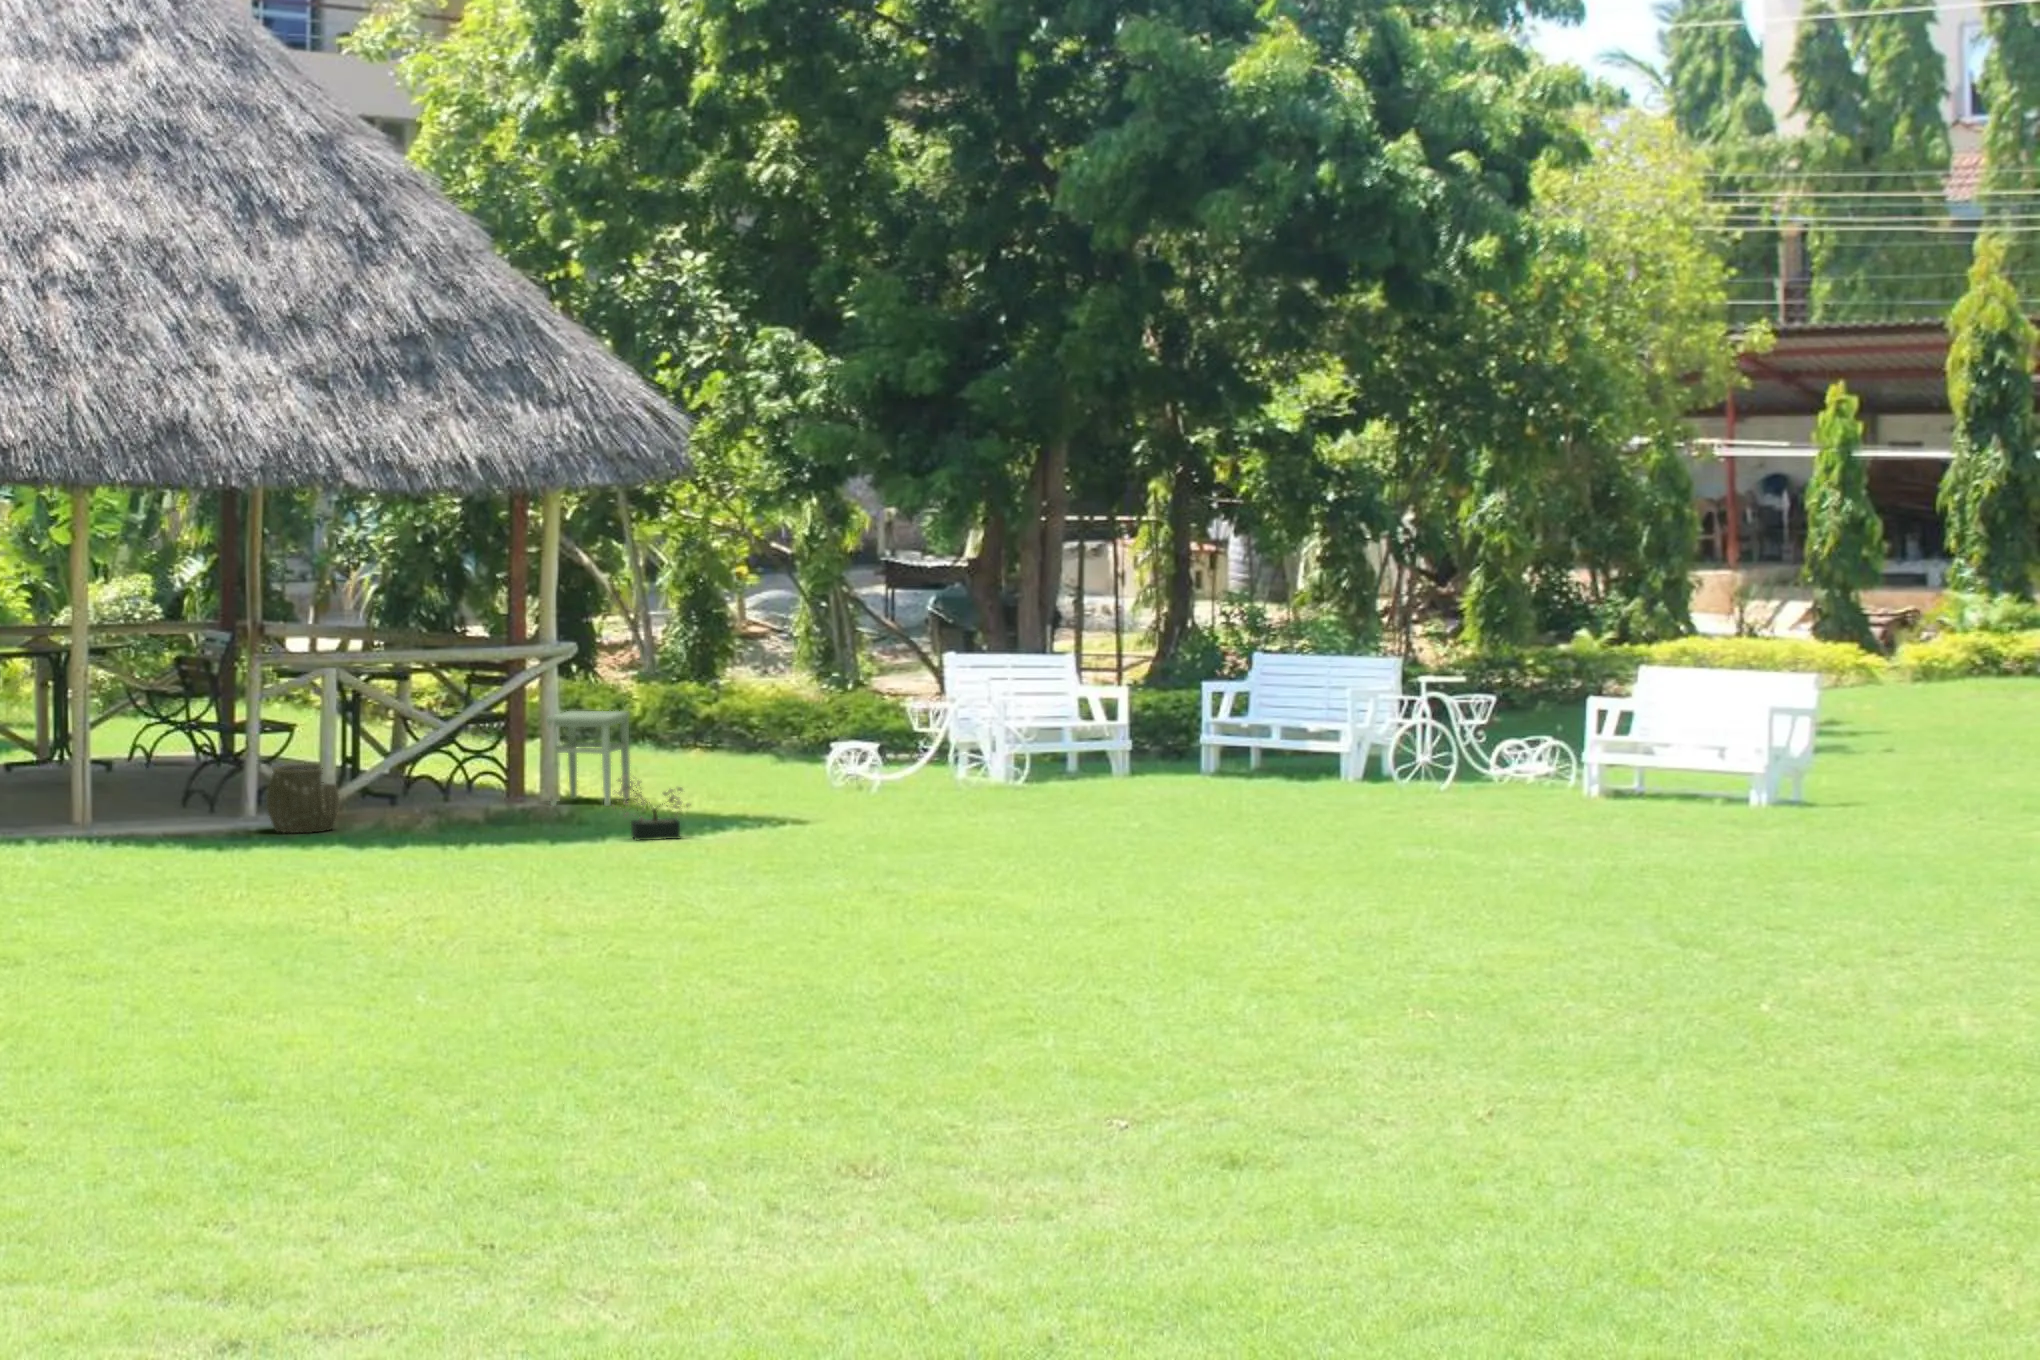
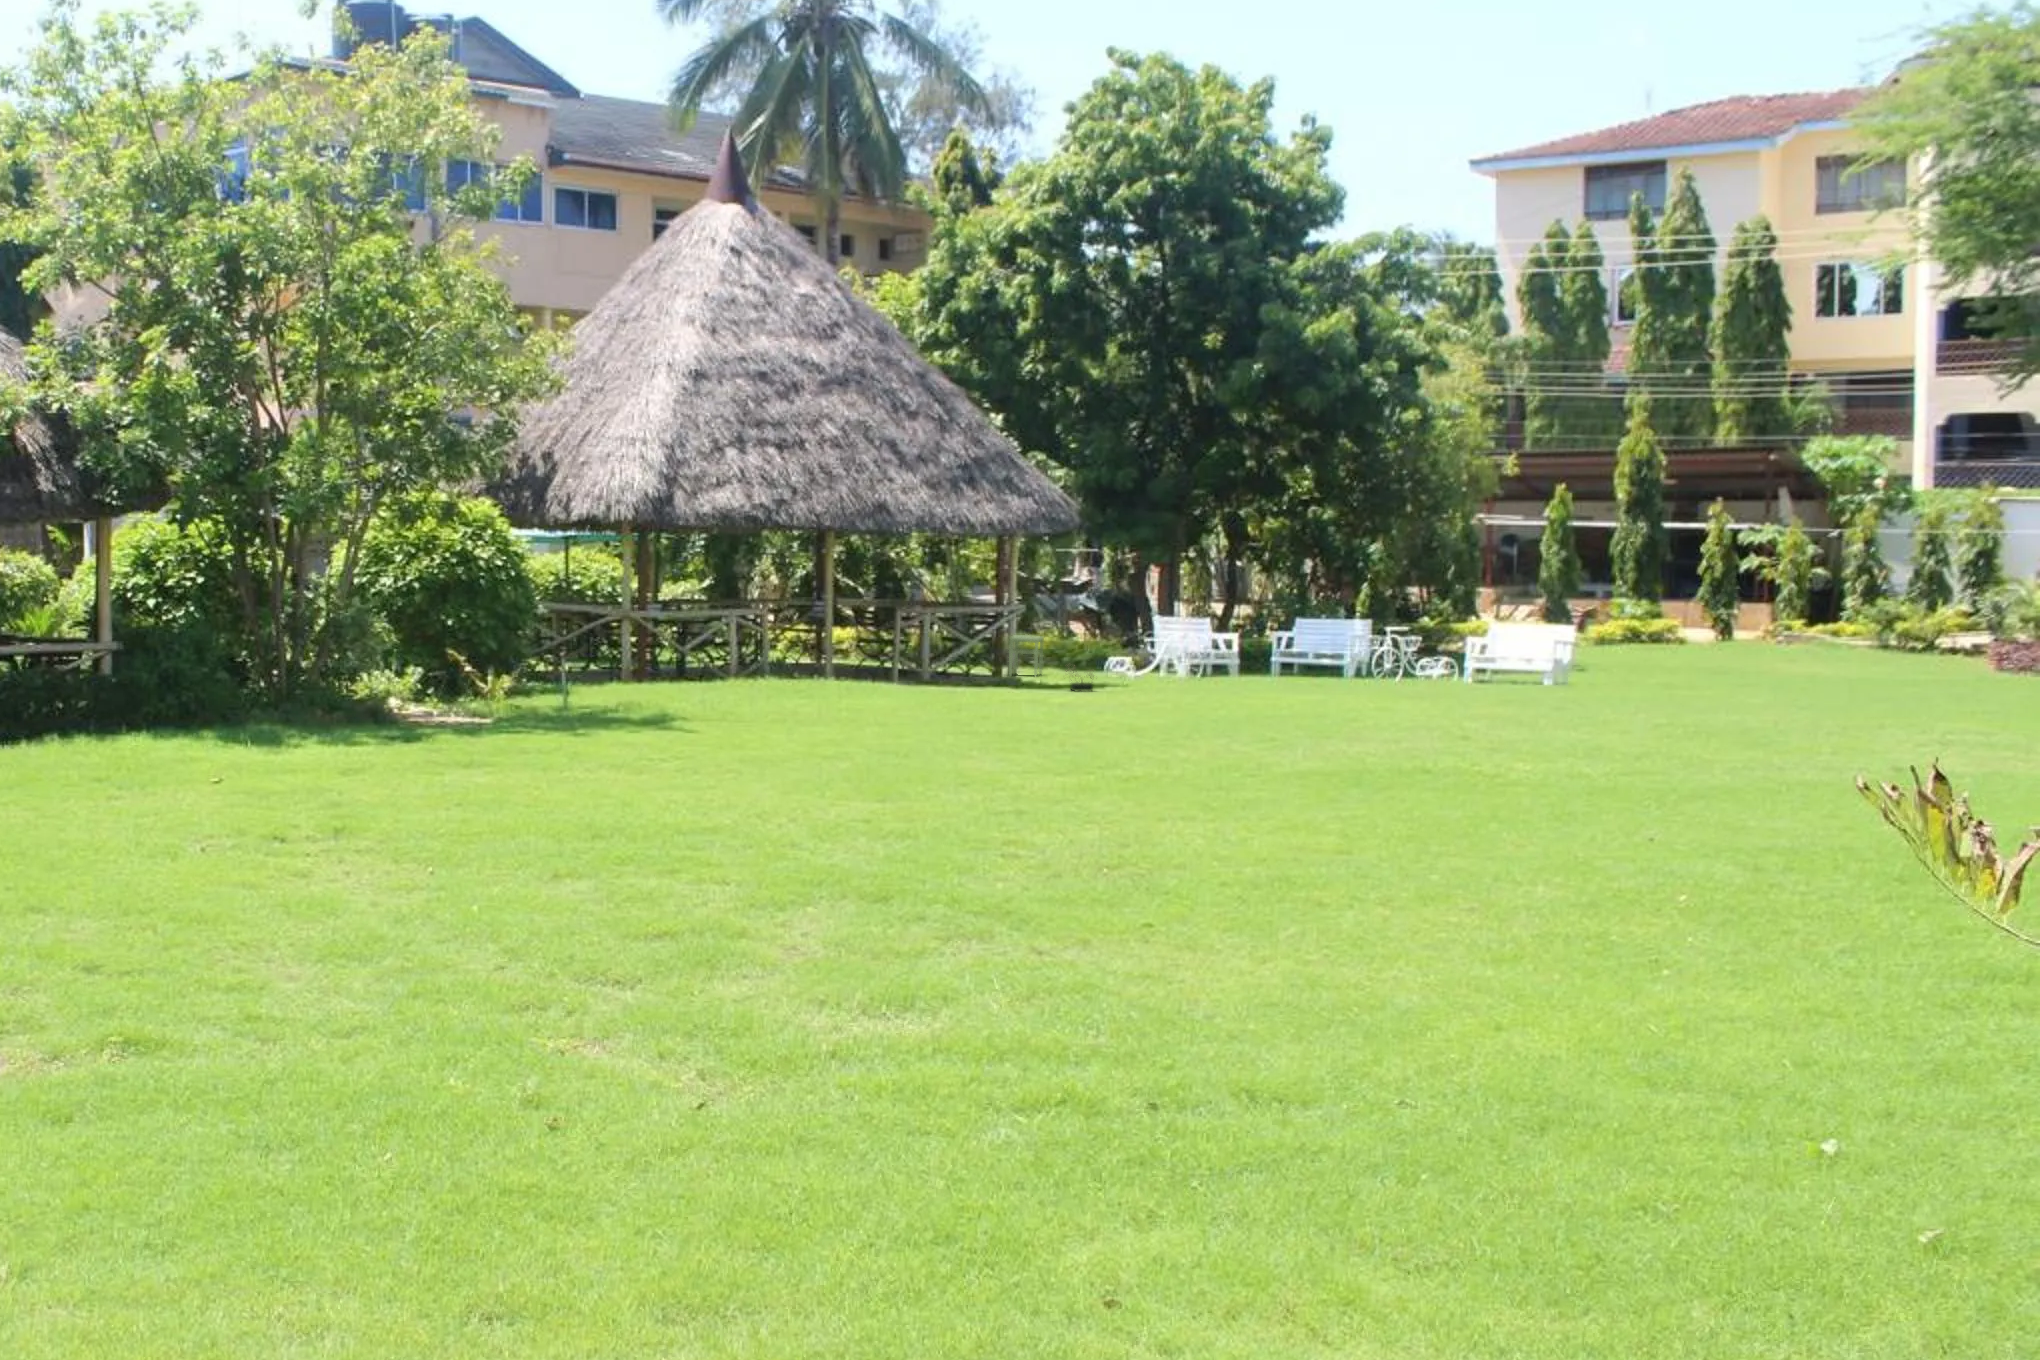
woven basket: present [267,764,339,833] -> none [901,654,933,684]

